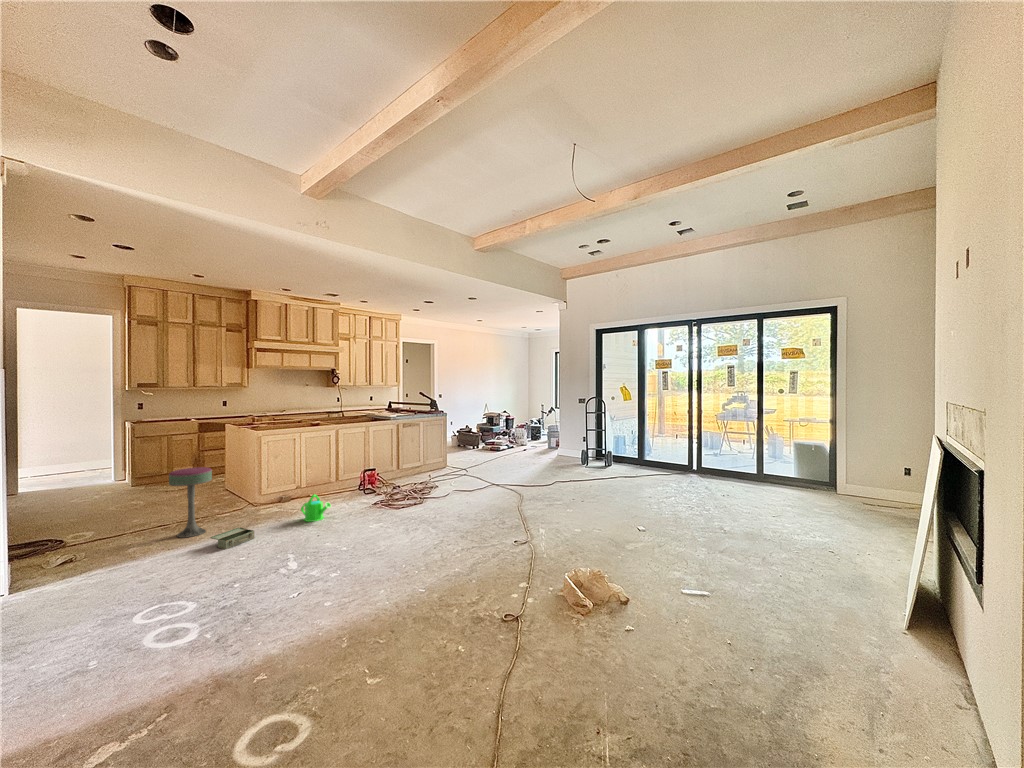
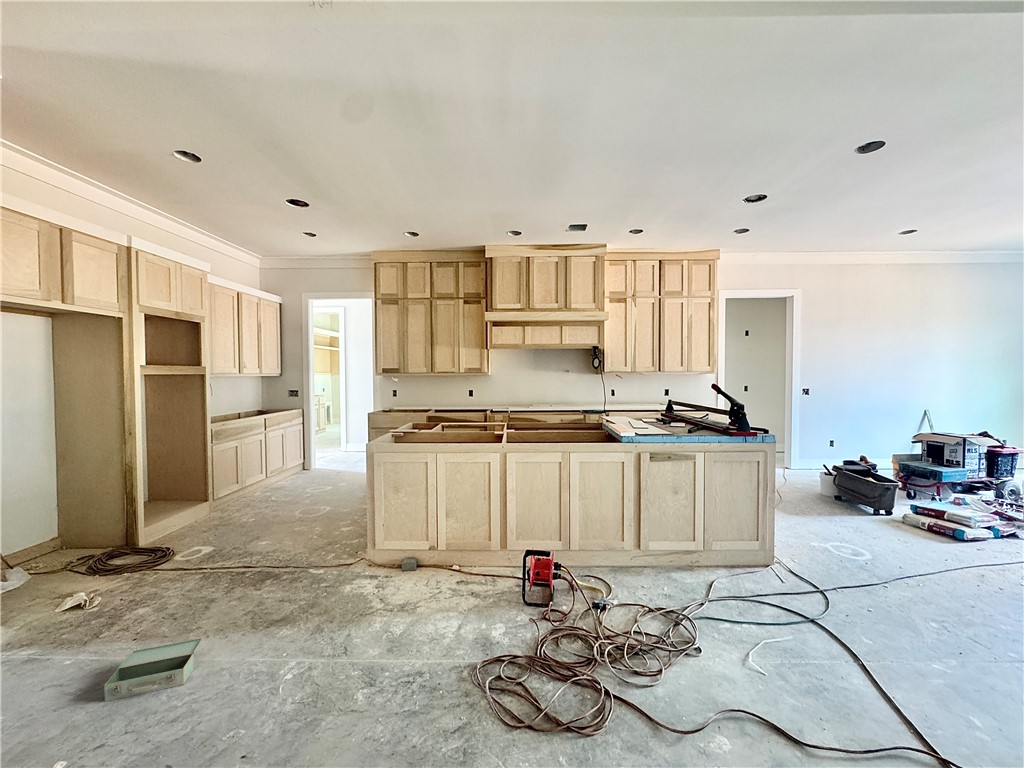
bar stool: present [169,467,212,538] -> none [181,494,251,612]
watering can: present [301,494,331,522] -> none [313,608,361,678]

